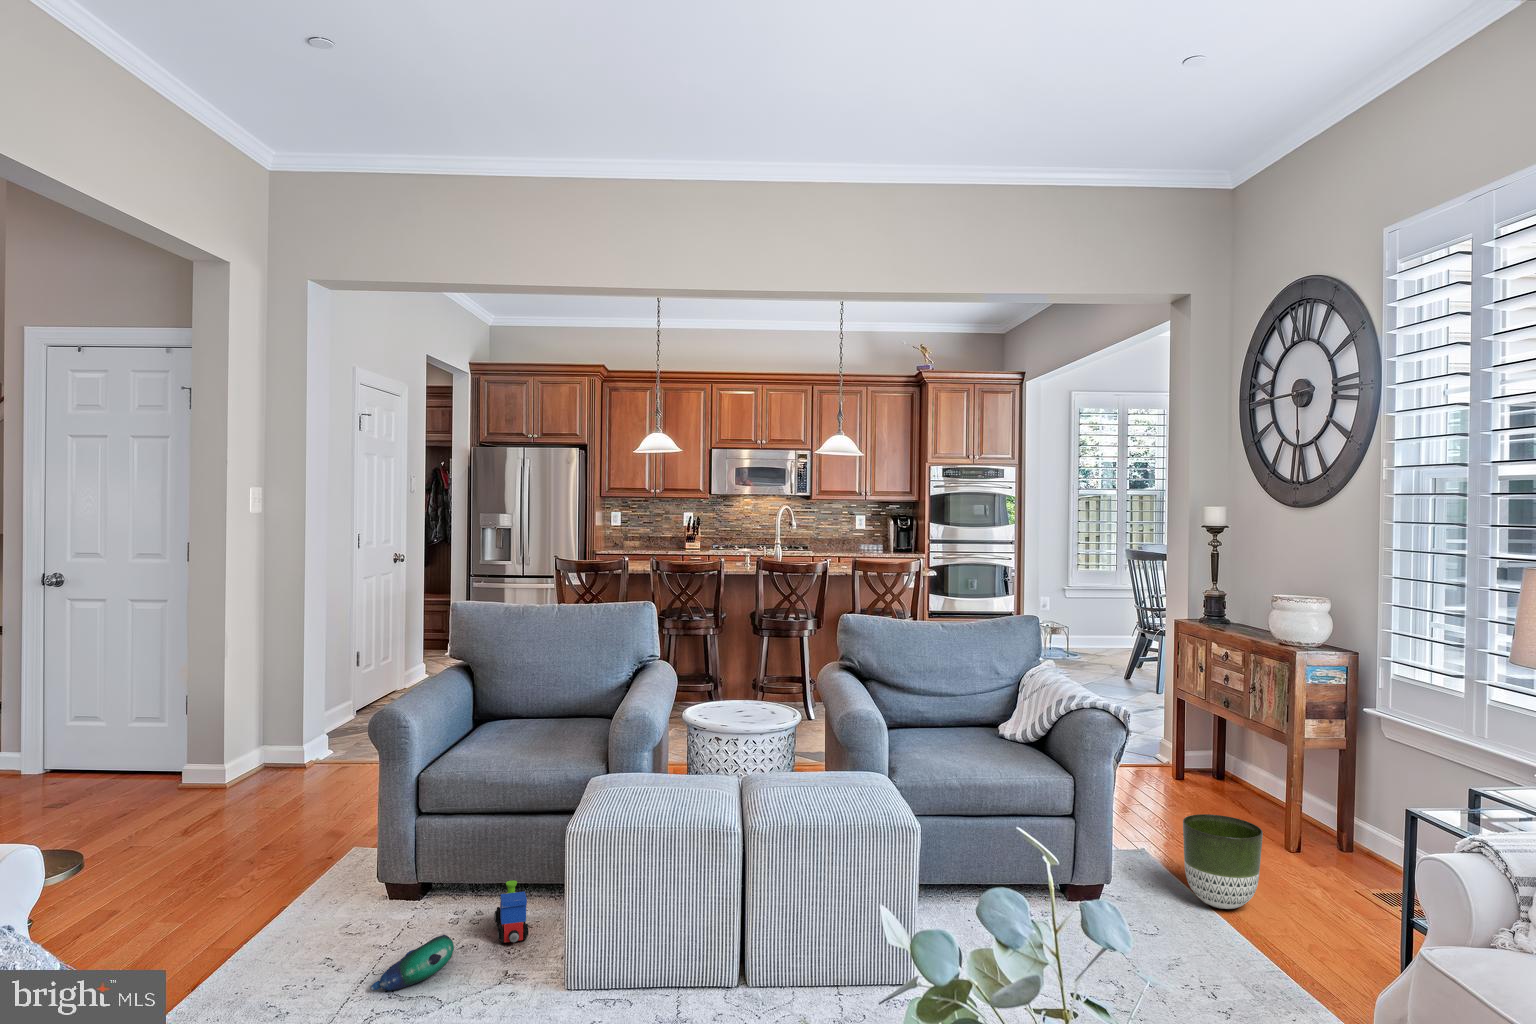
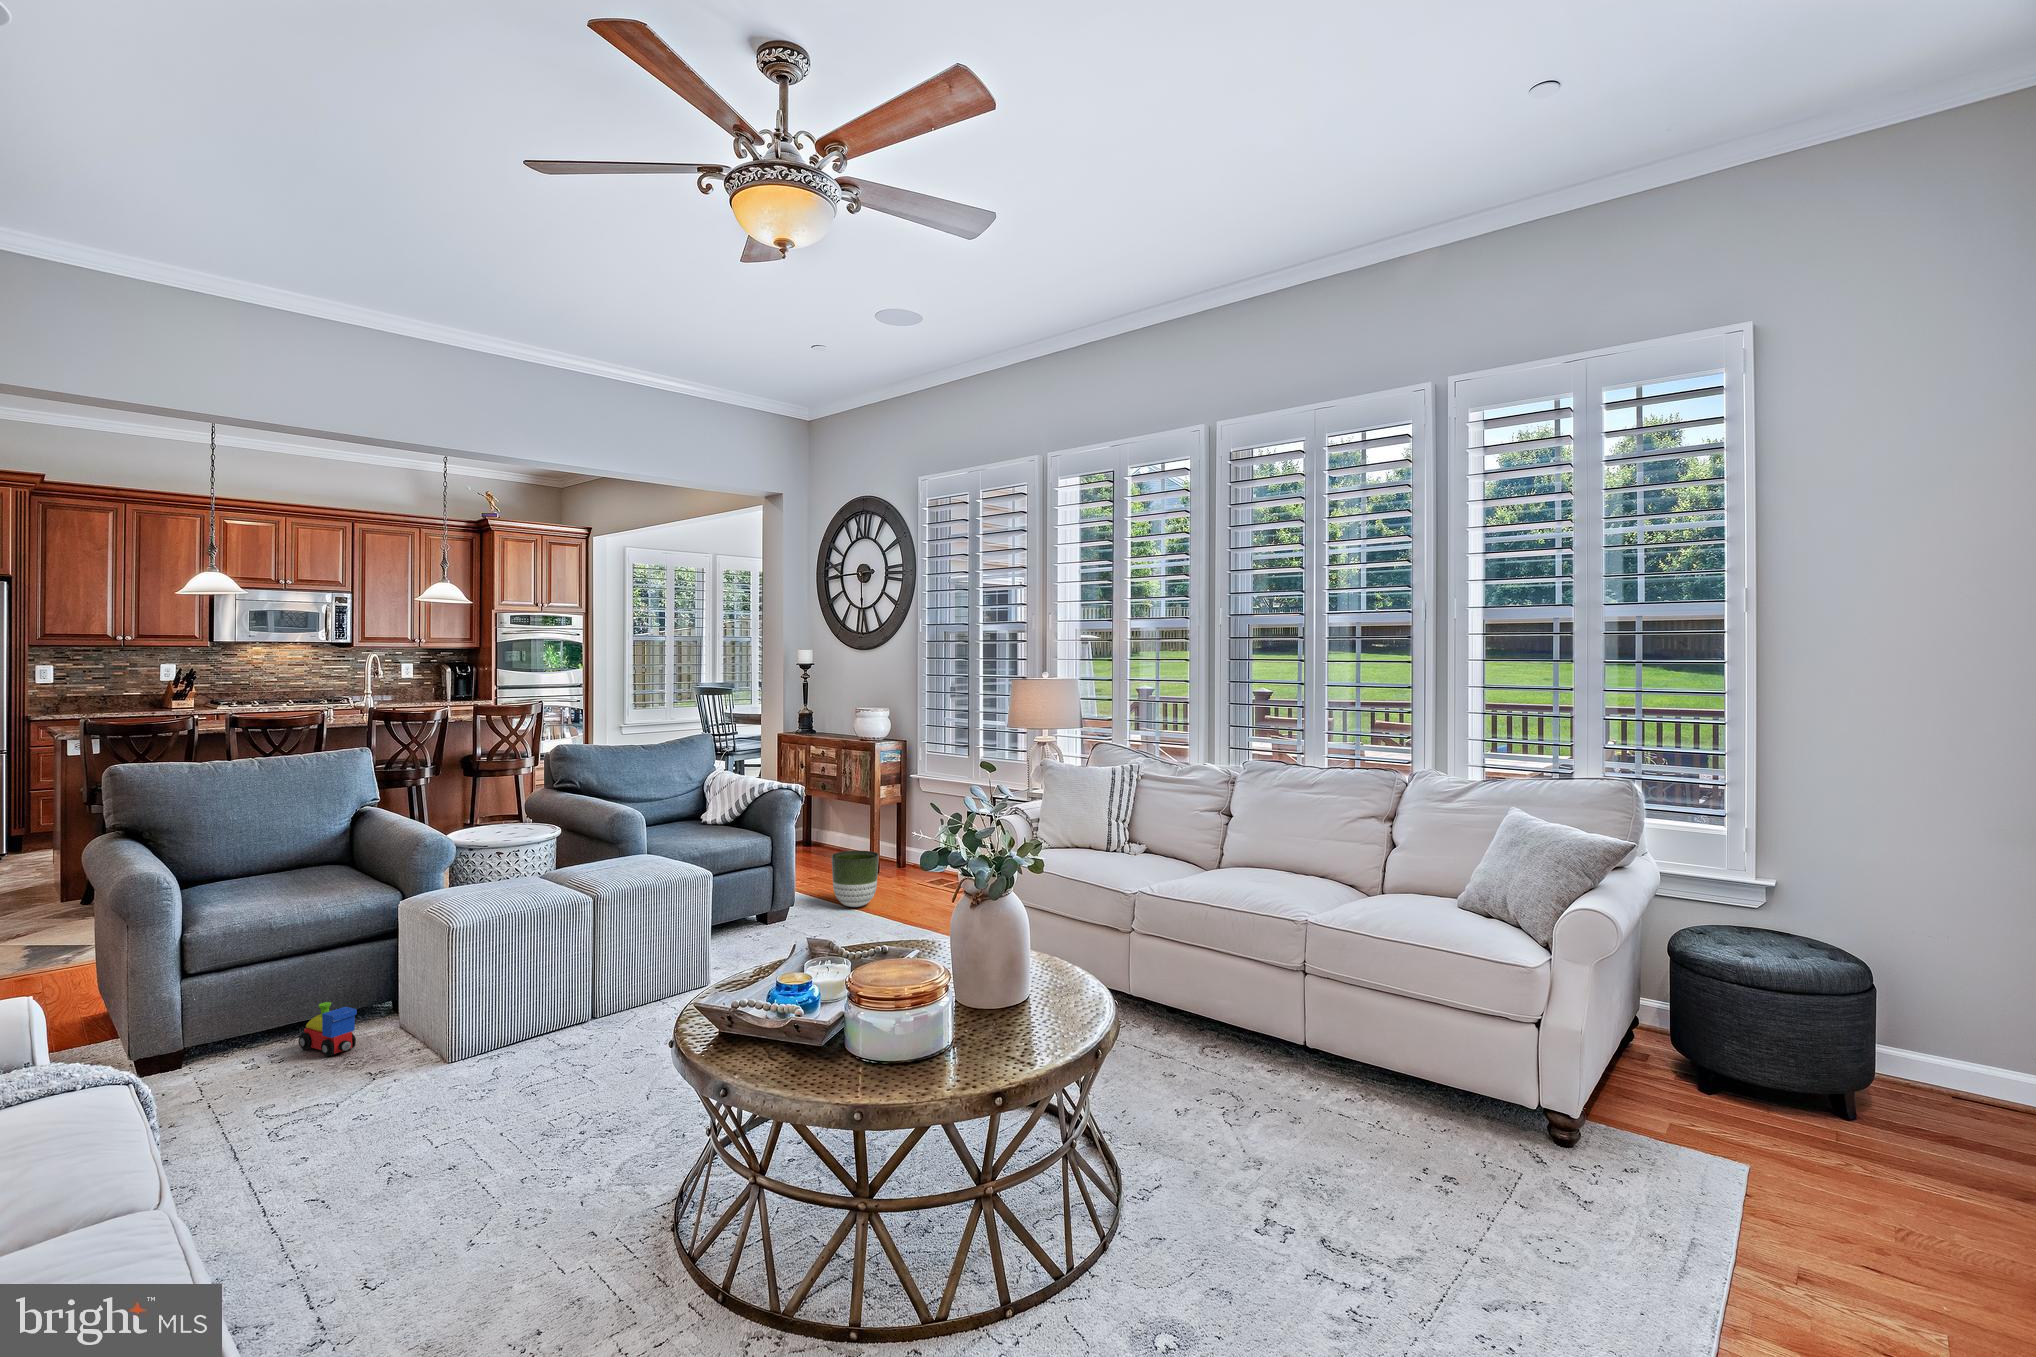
plush toy: present [370,935,454,991] -> none [235,1055,307,1113]

